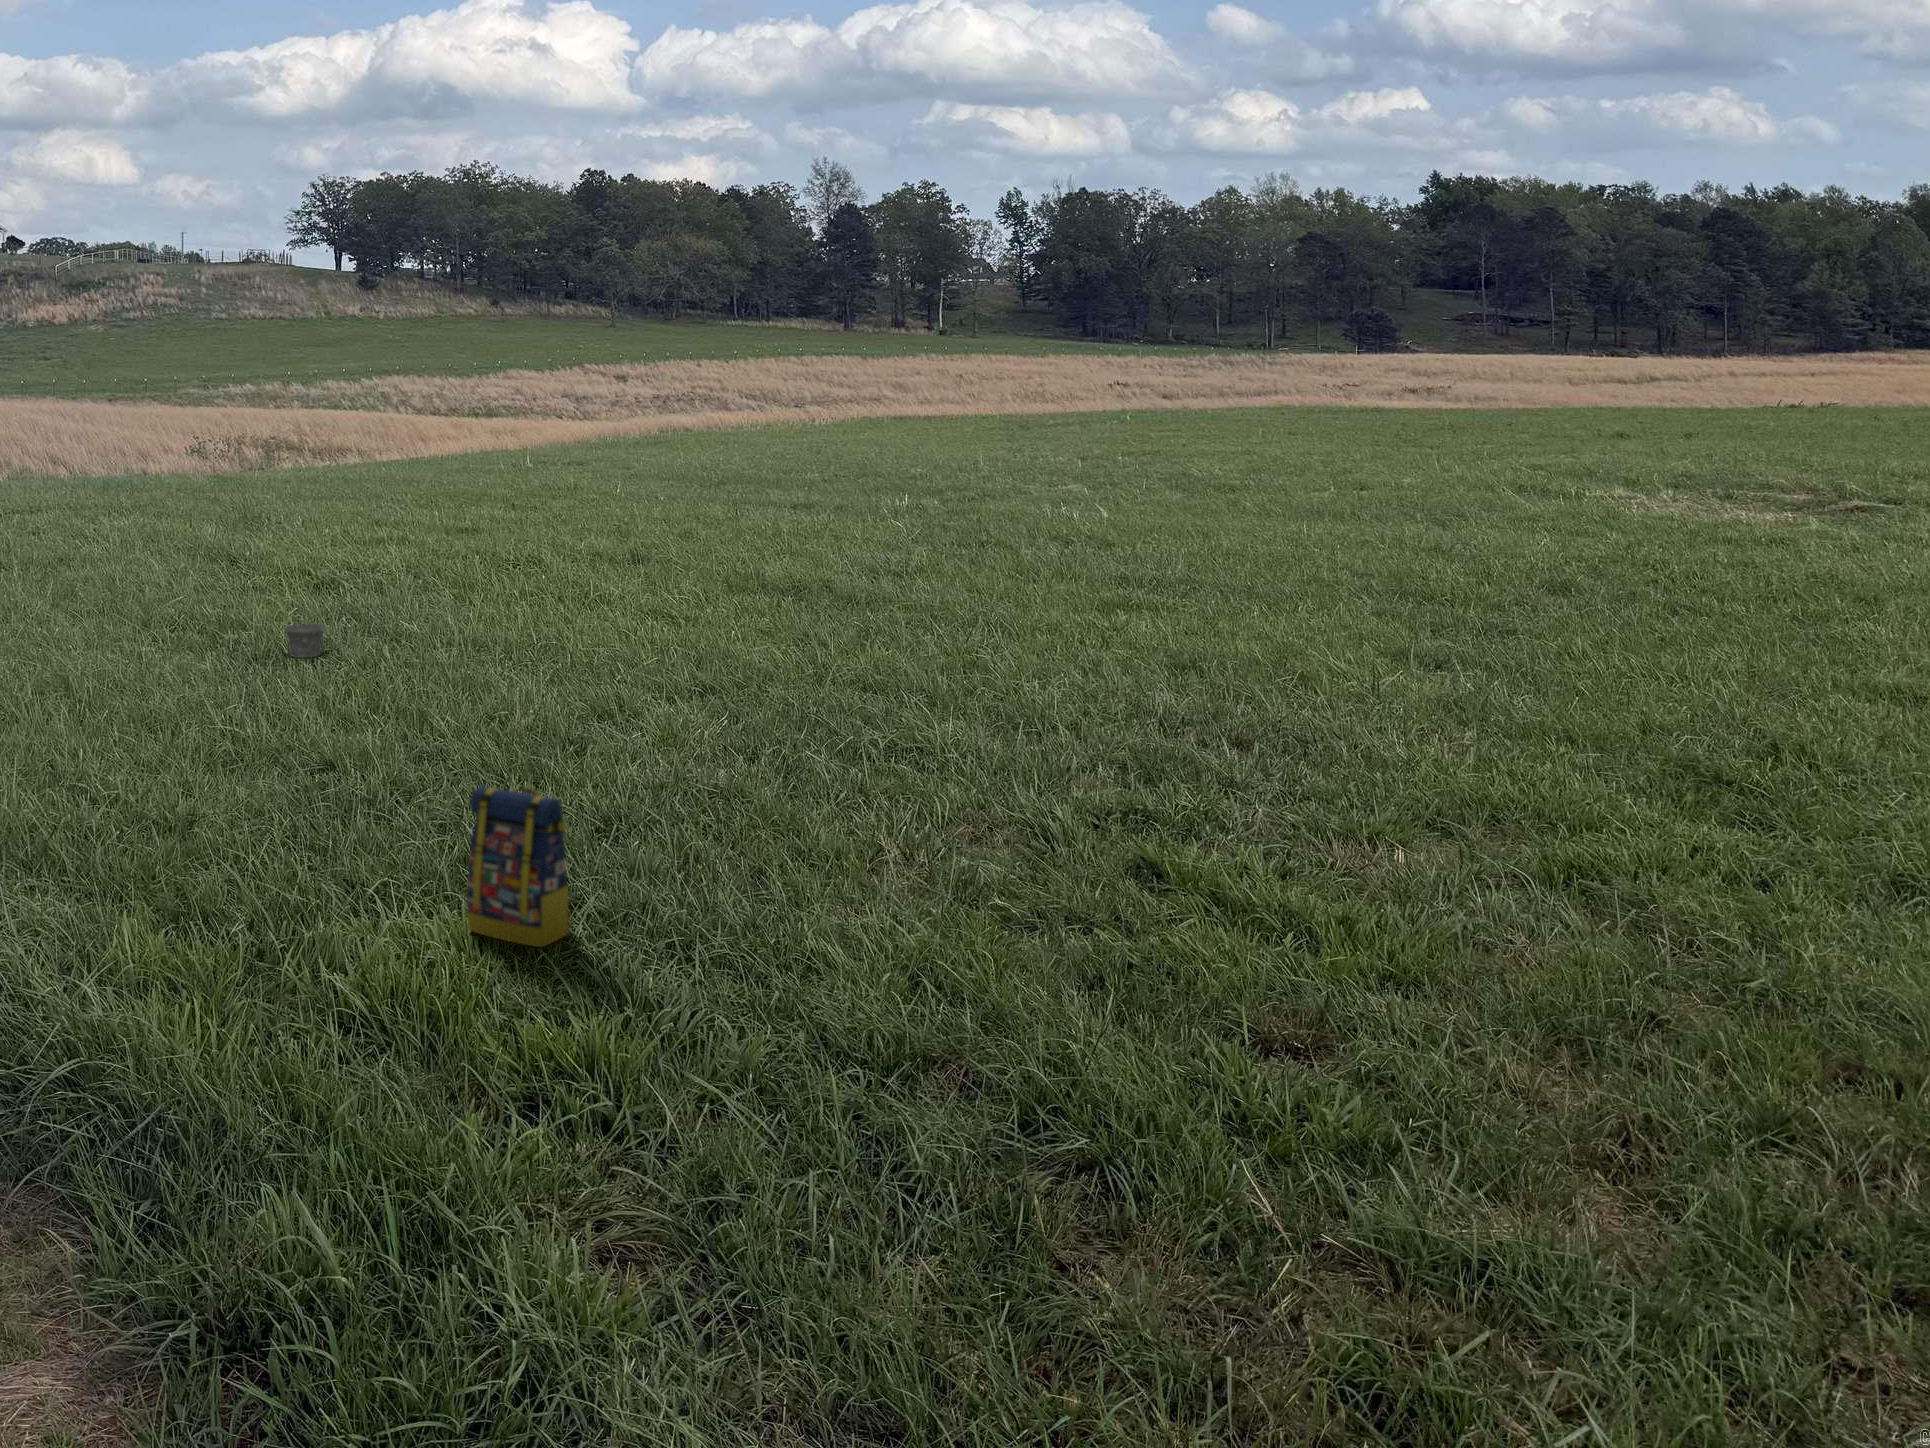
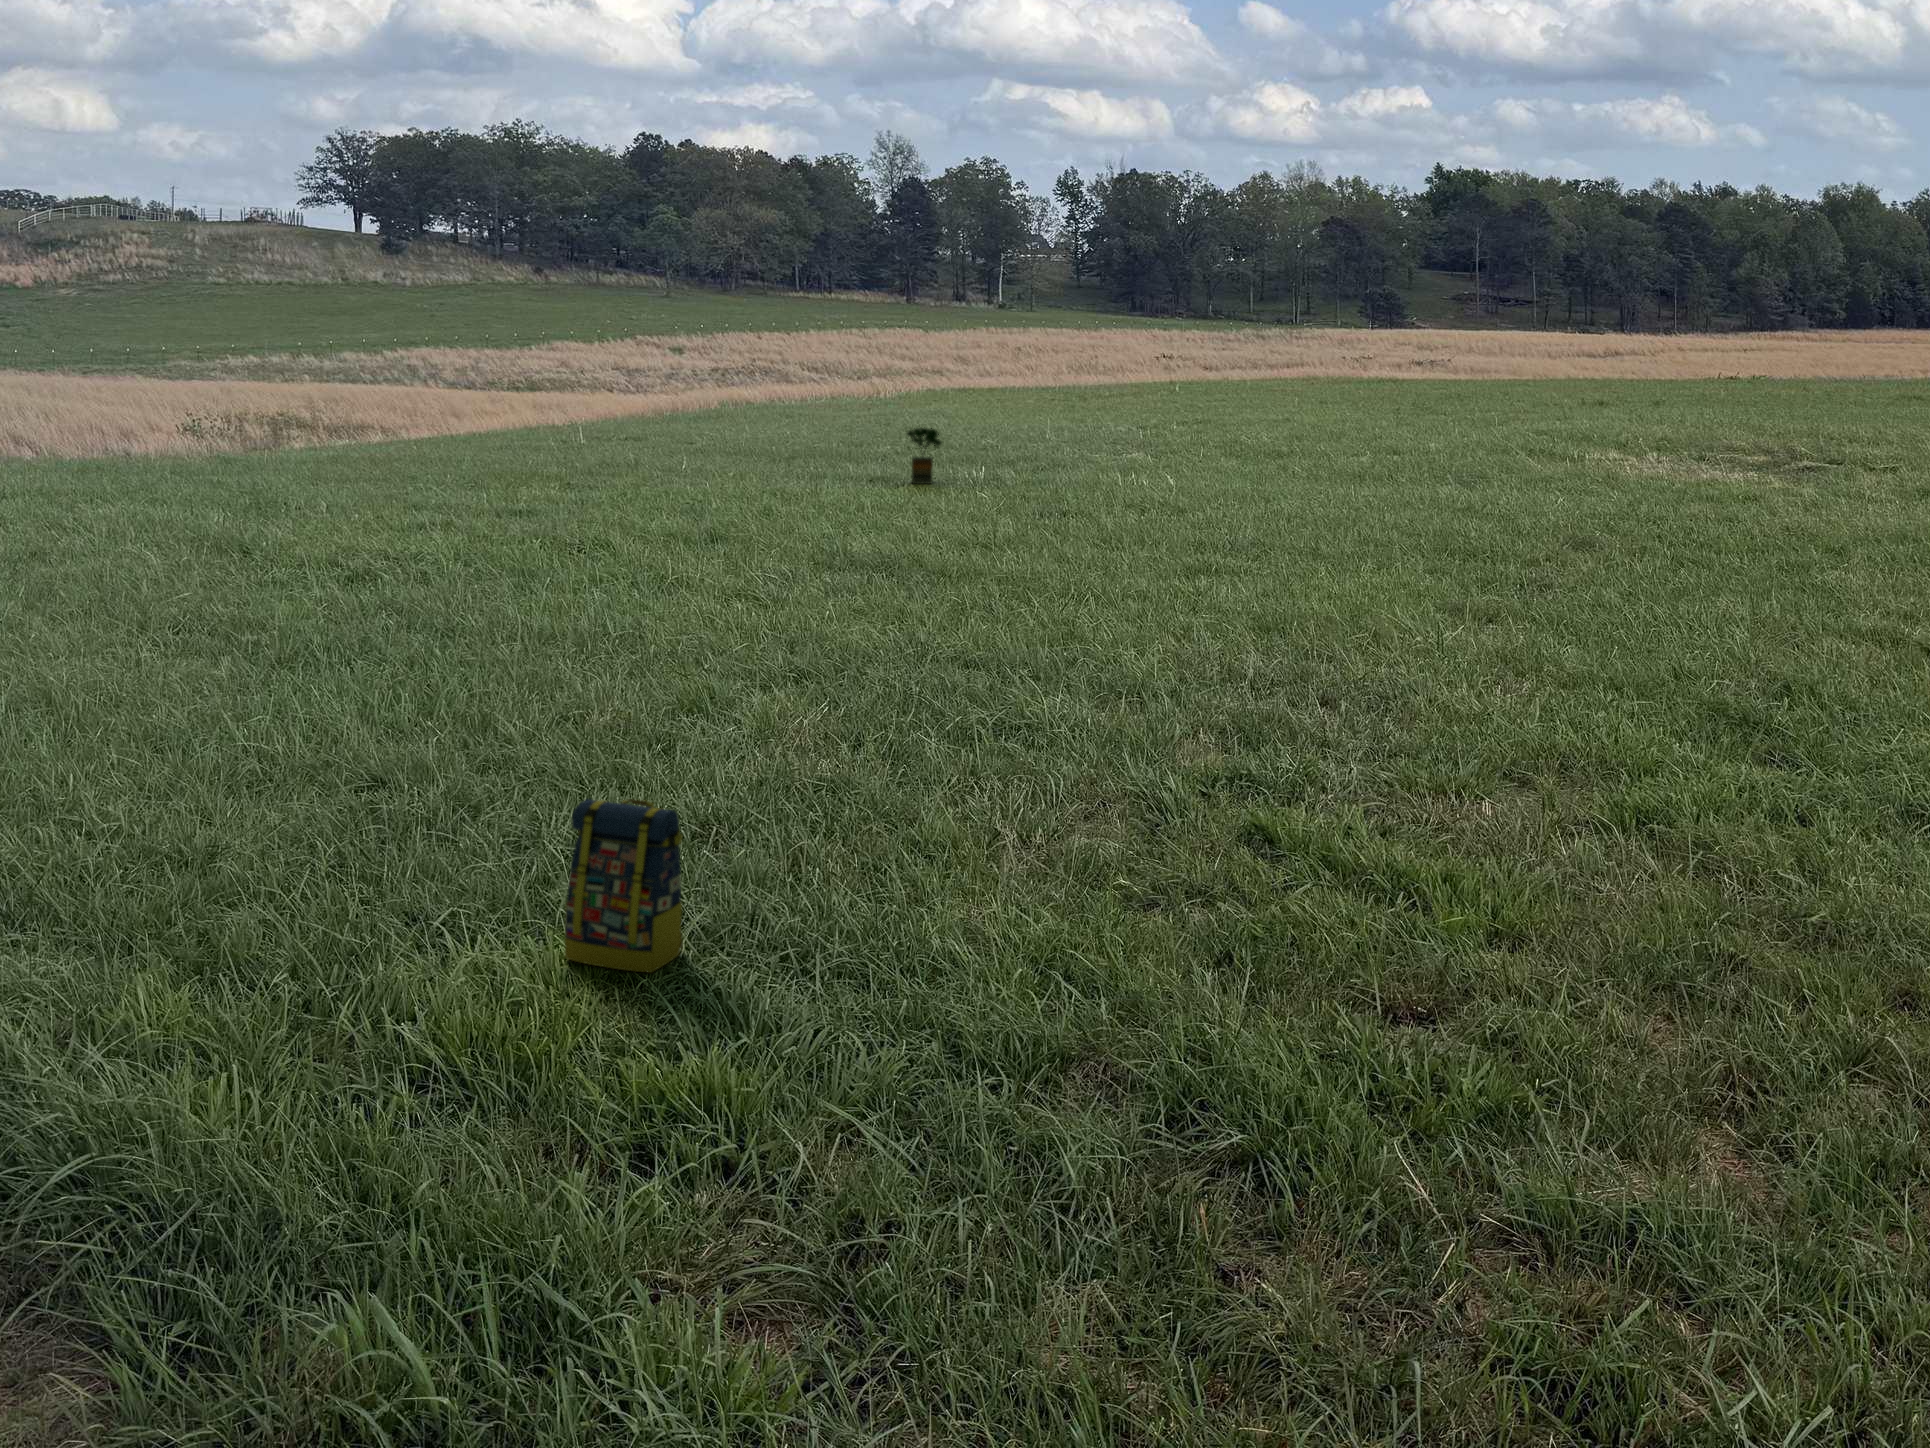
potted tree: none [817,474,855,530] -> present [907,427,941,484]
bucket: present [286,623,324,658] -> none [311,578,361,638]

